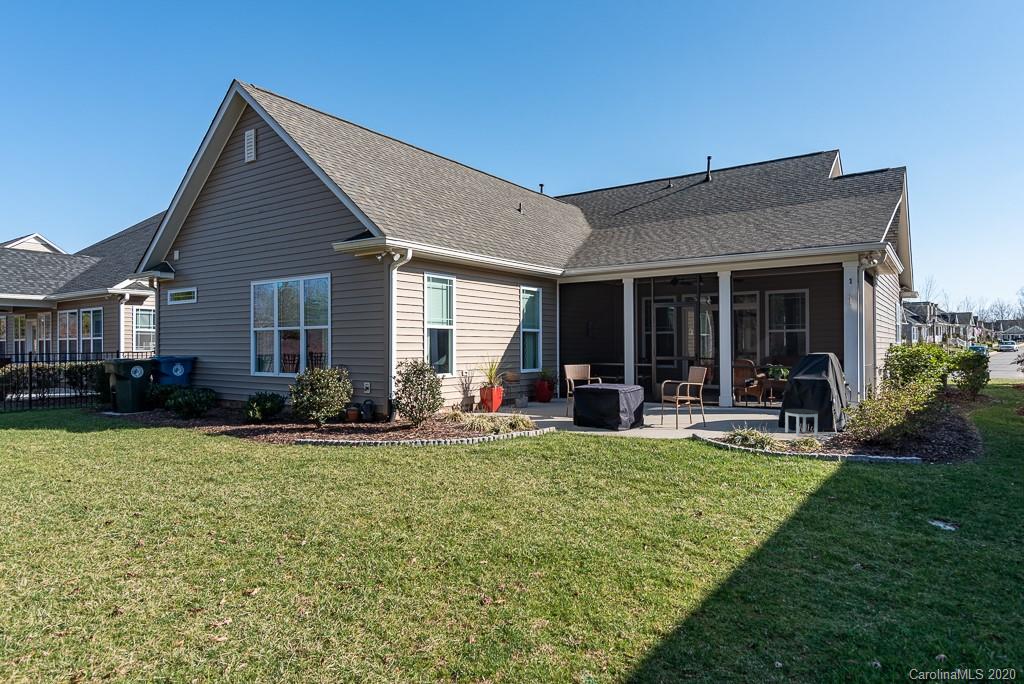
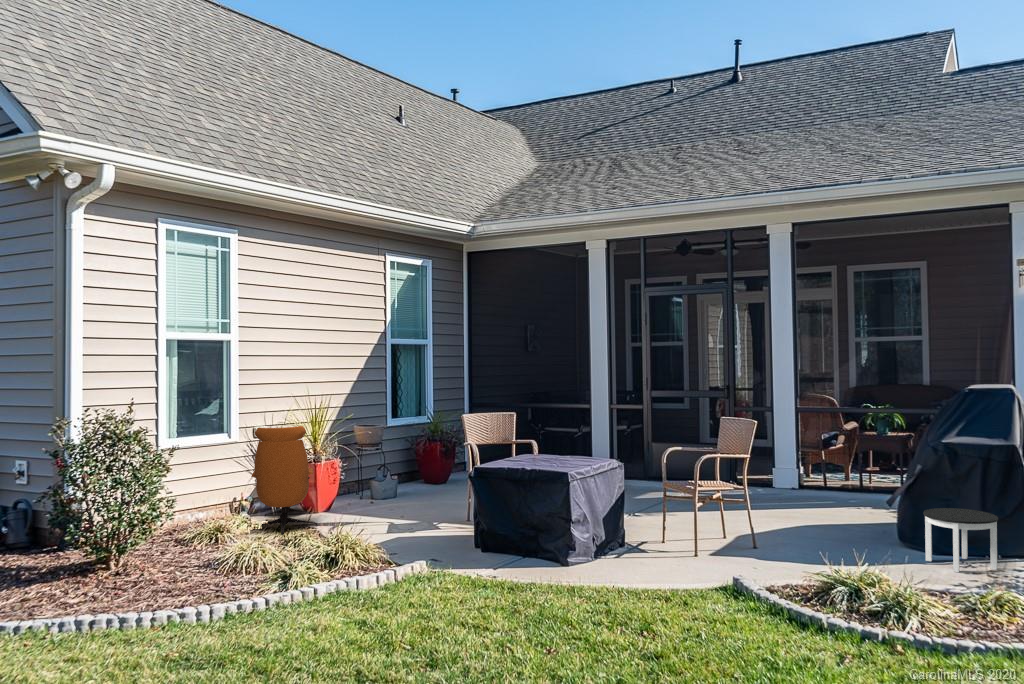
lounge chair: none [465,369,496,419] -> present [251,426,317,534]

